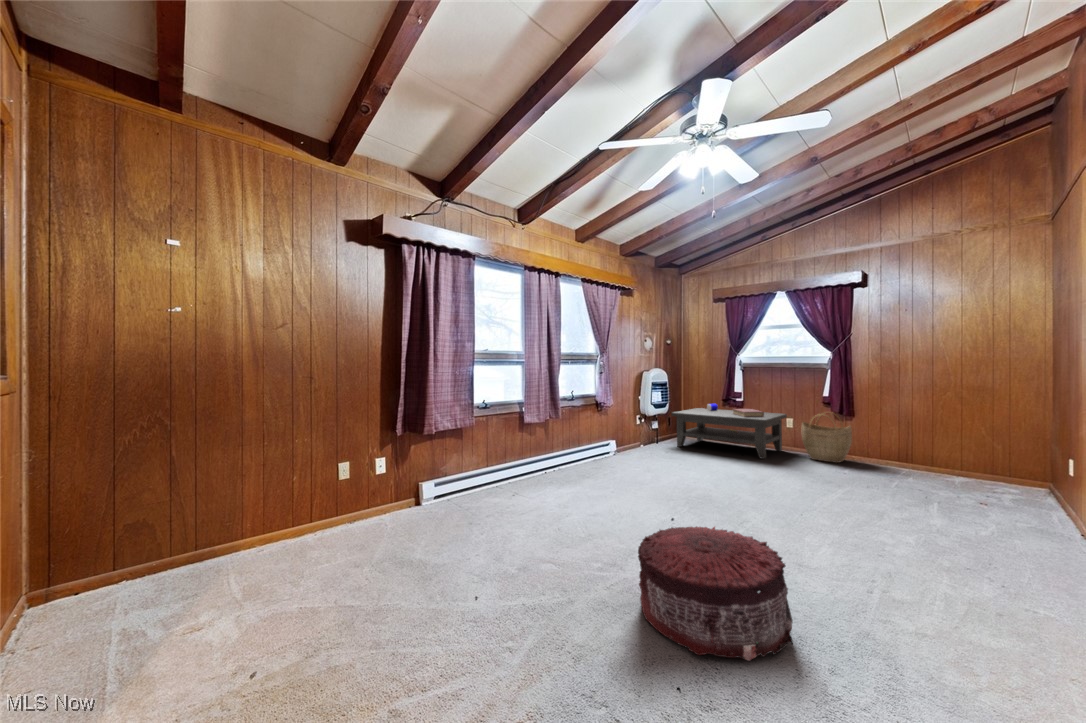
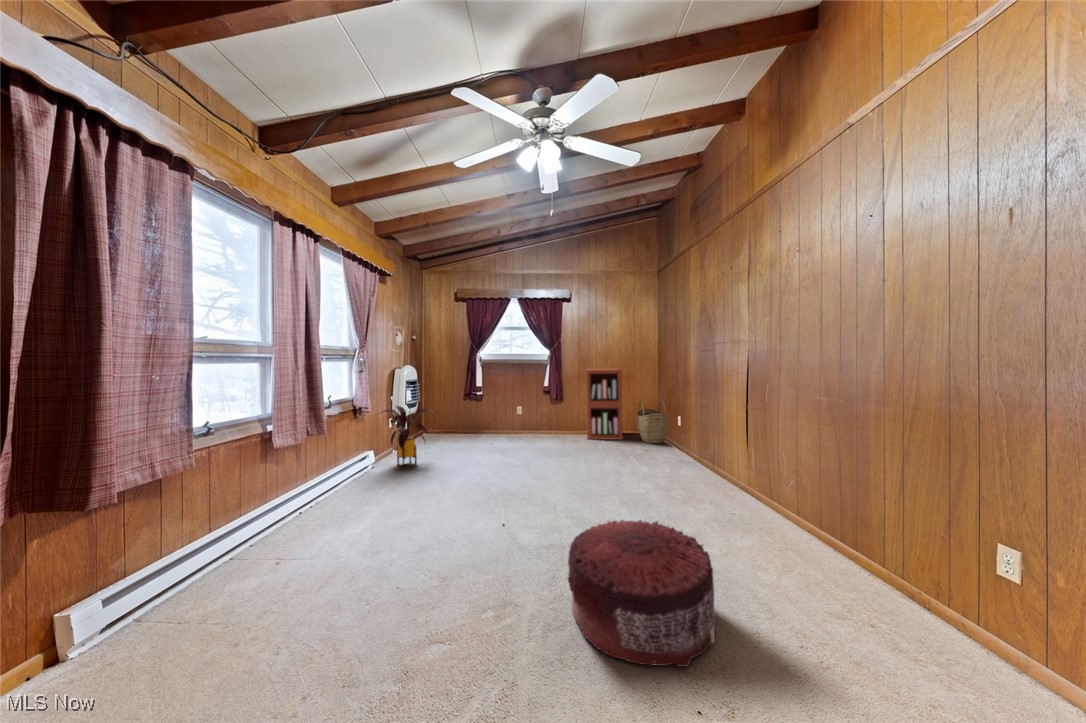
bookshelf: none [882,376,961,484] -> present [586,369,623,440]
house plant: none [614,404,671,460] -> present [382,405,435,466]
coffee table: present [671,404,787,459] -> none [424,398,517,444]
woven basket: present [802,413,852,463] -> present [637,401,668,444]

